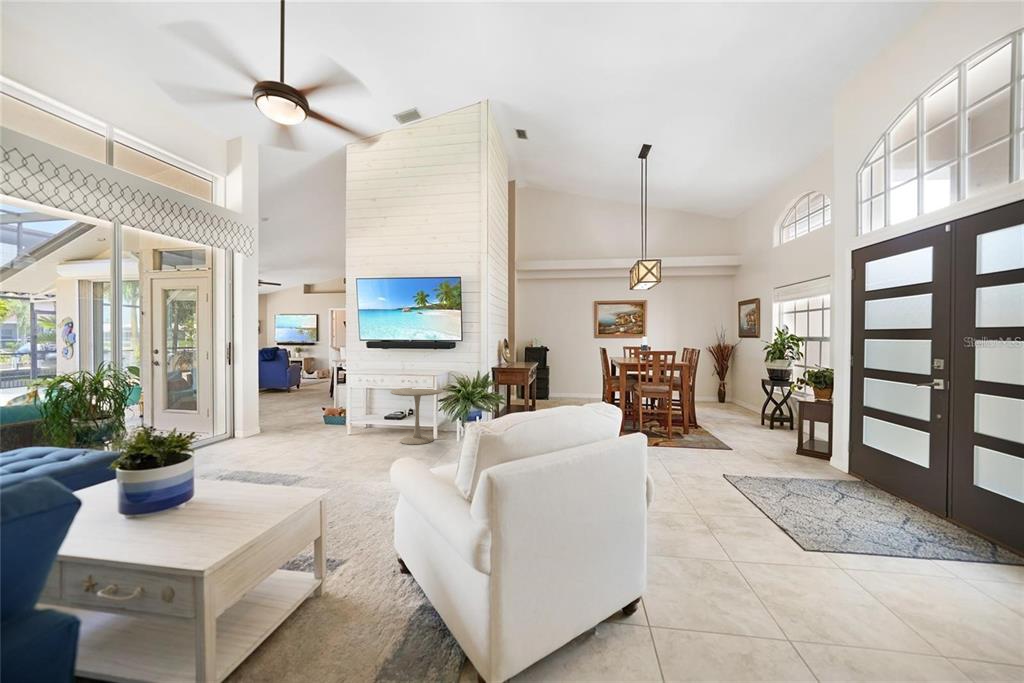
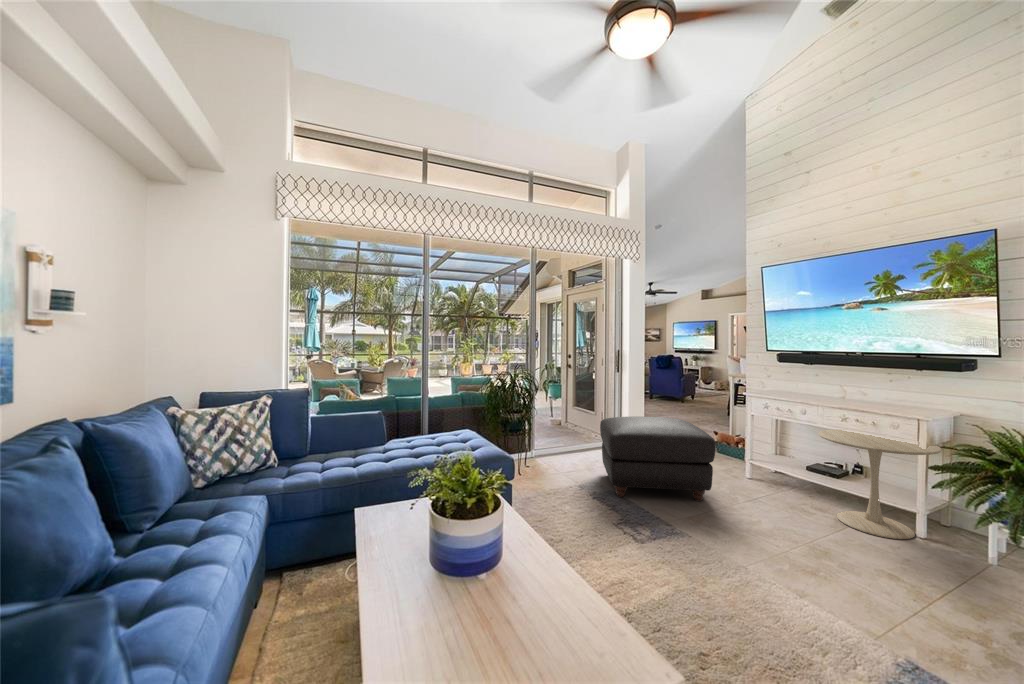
ottoman: none [216,397,327,470] -> present [600,416,716,501]

